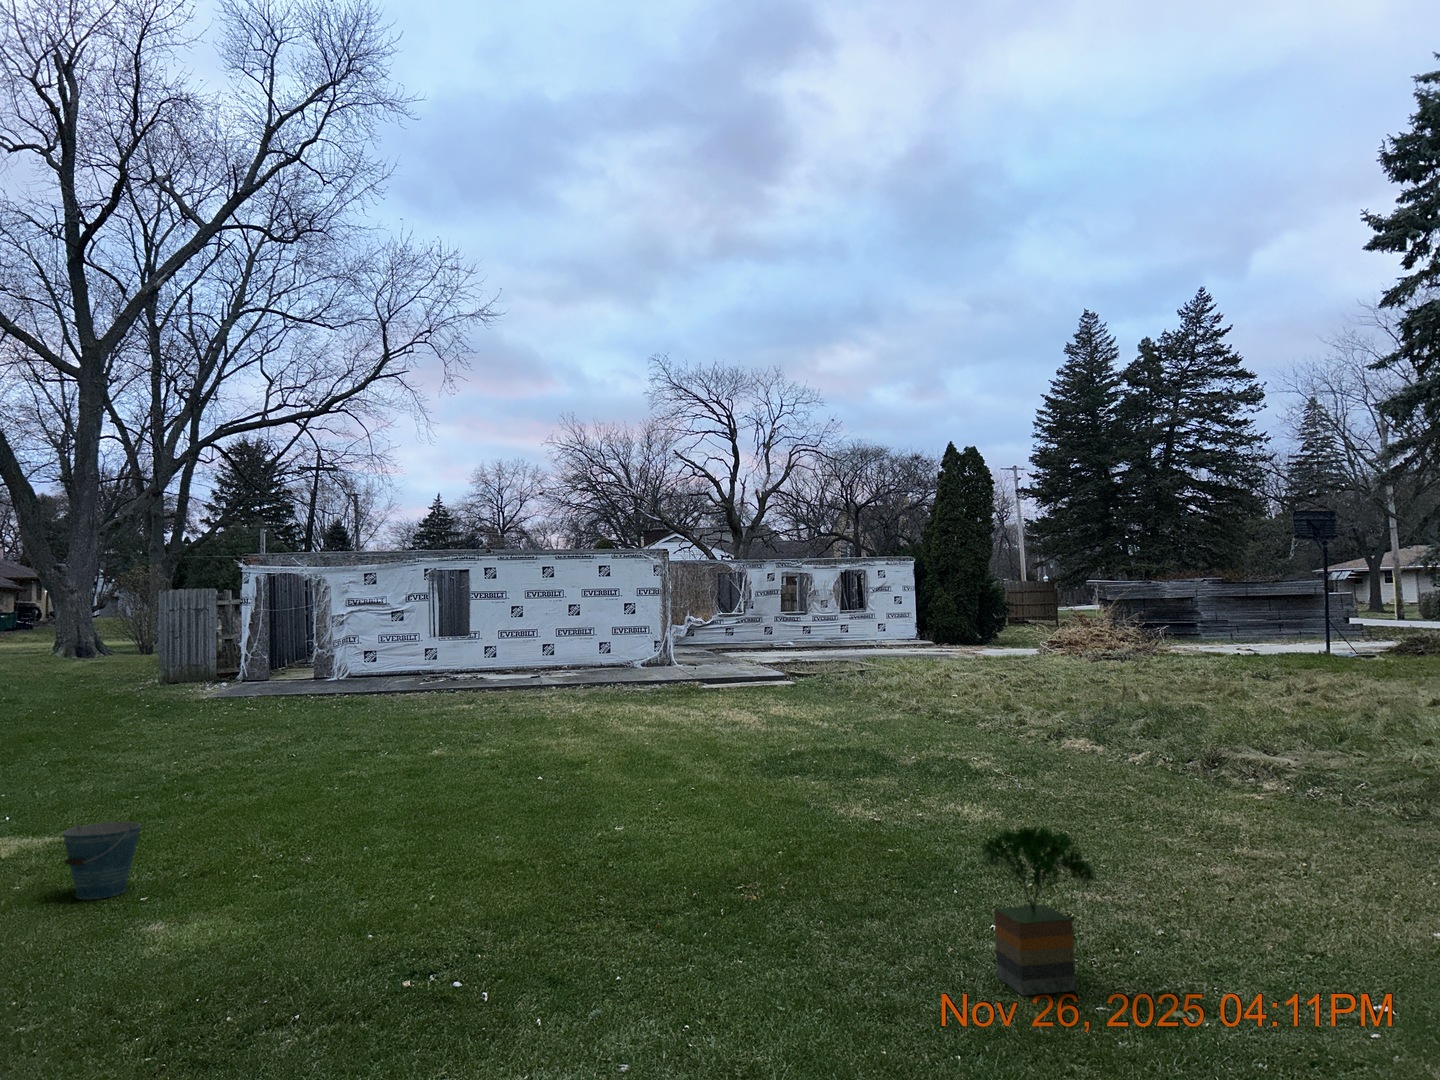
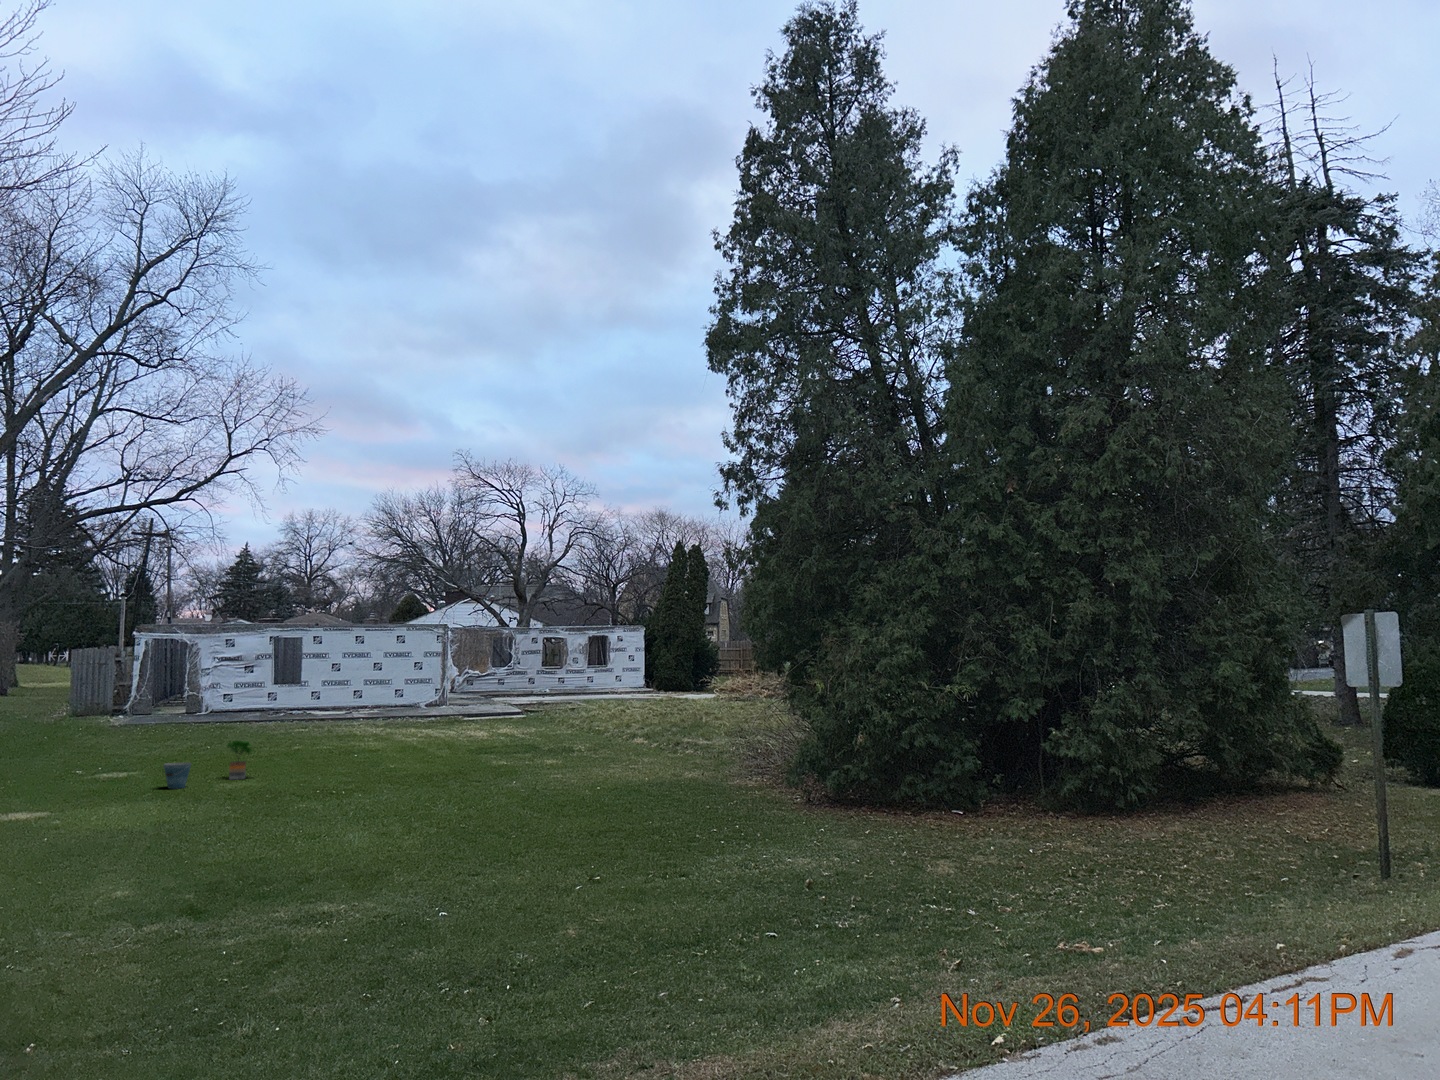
potted tree: present [980,827,1096,996] -> present [227,741,252,780]

